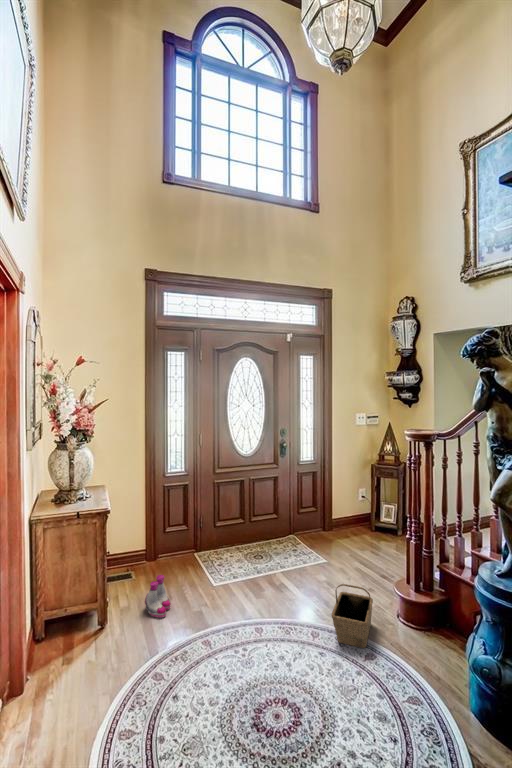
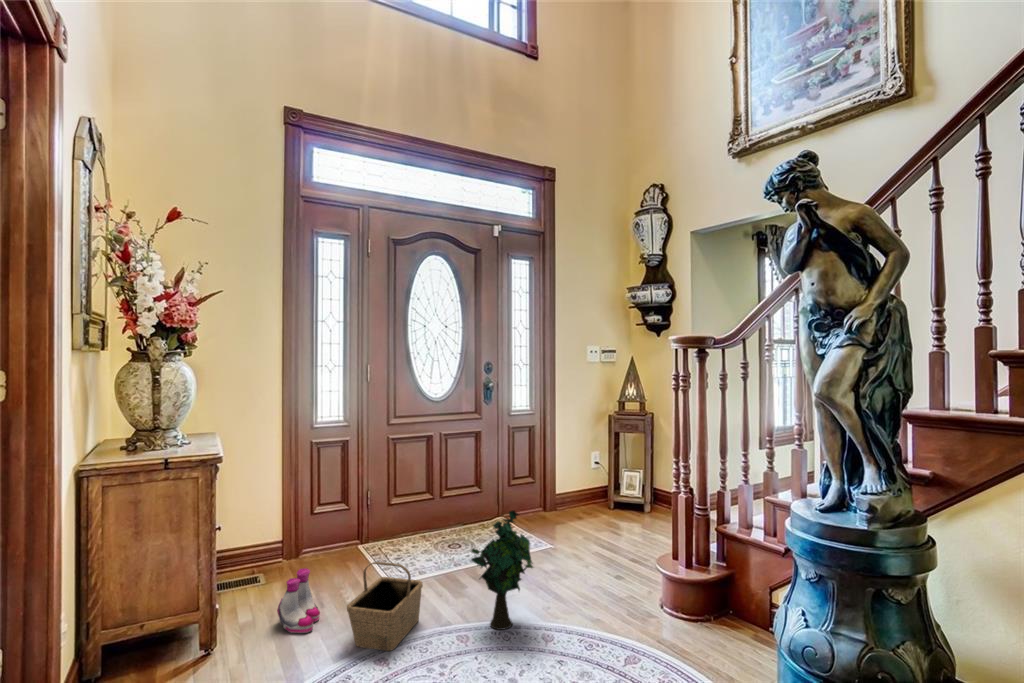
decorative plant: none [264,547,307,627] -> present [471,510,533,630]
basket: present [332,584,373,648] -> present [347,562,423,651]

